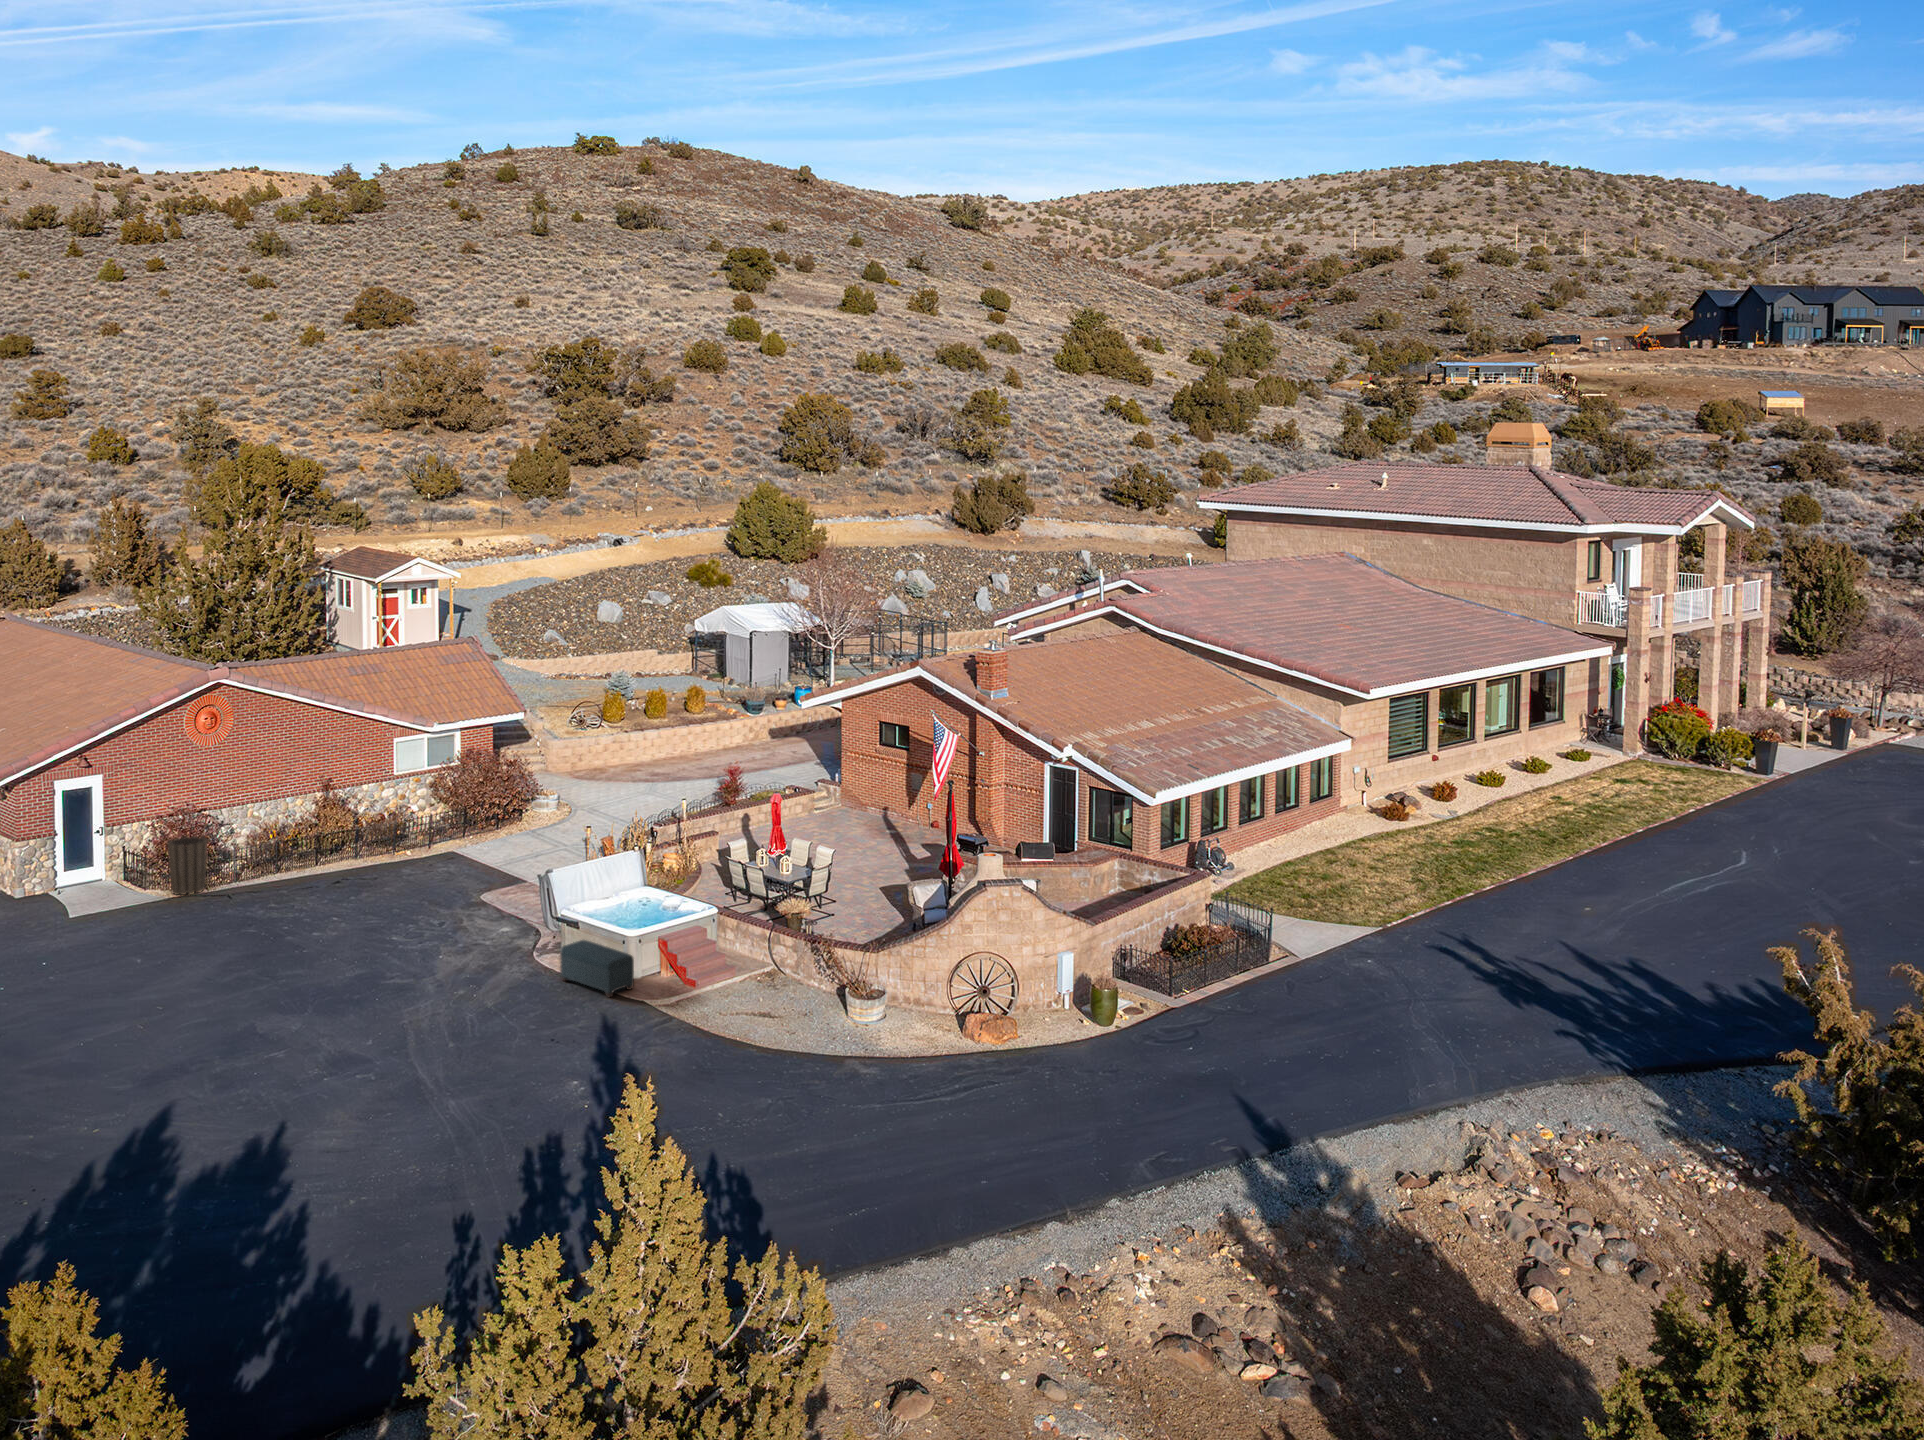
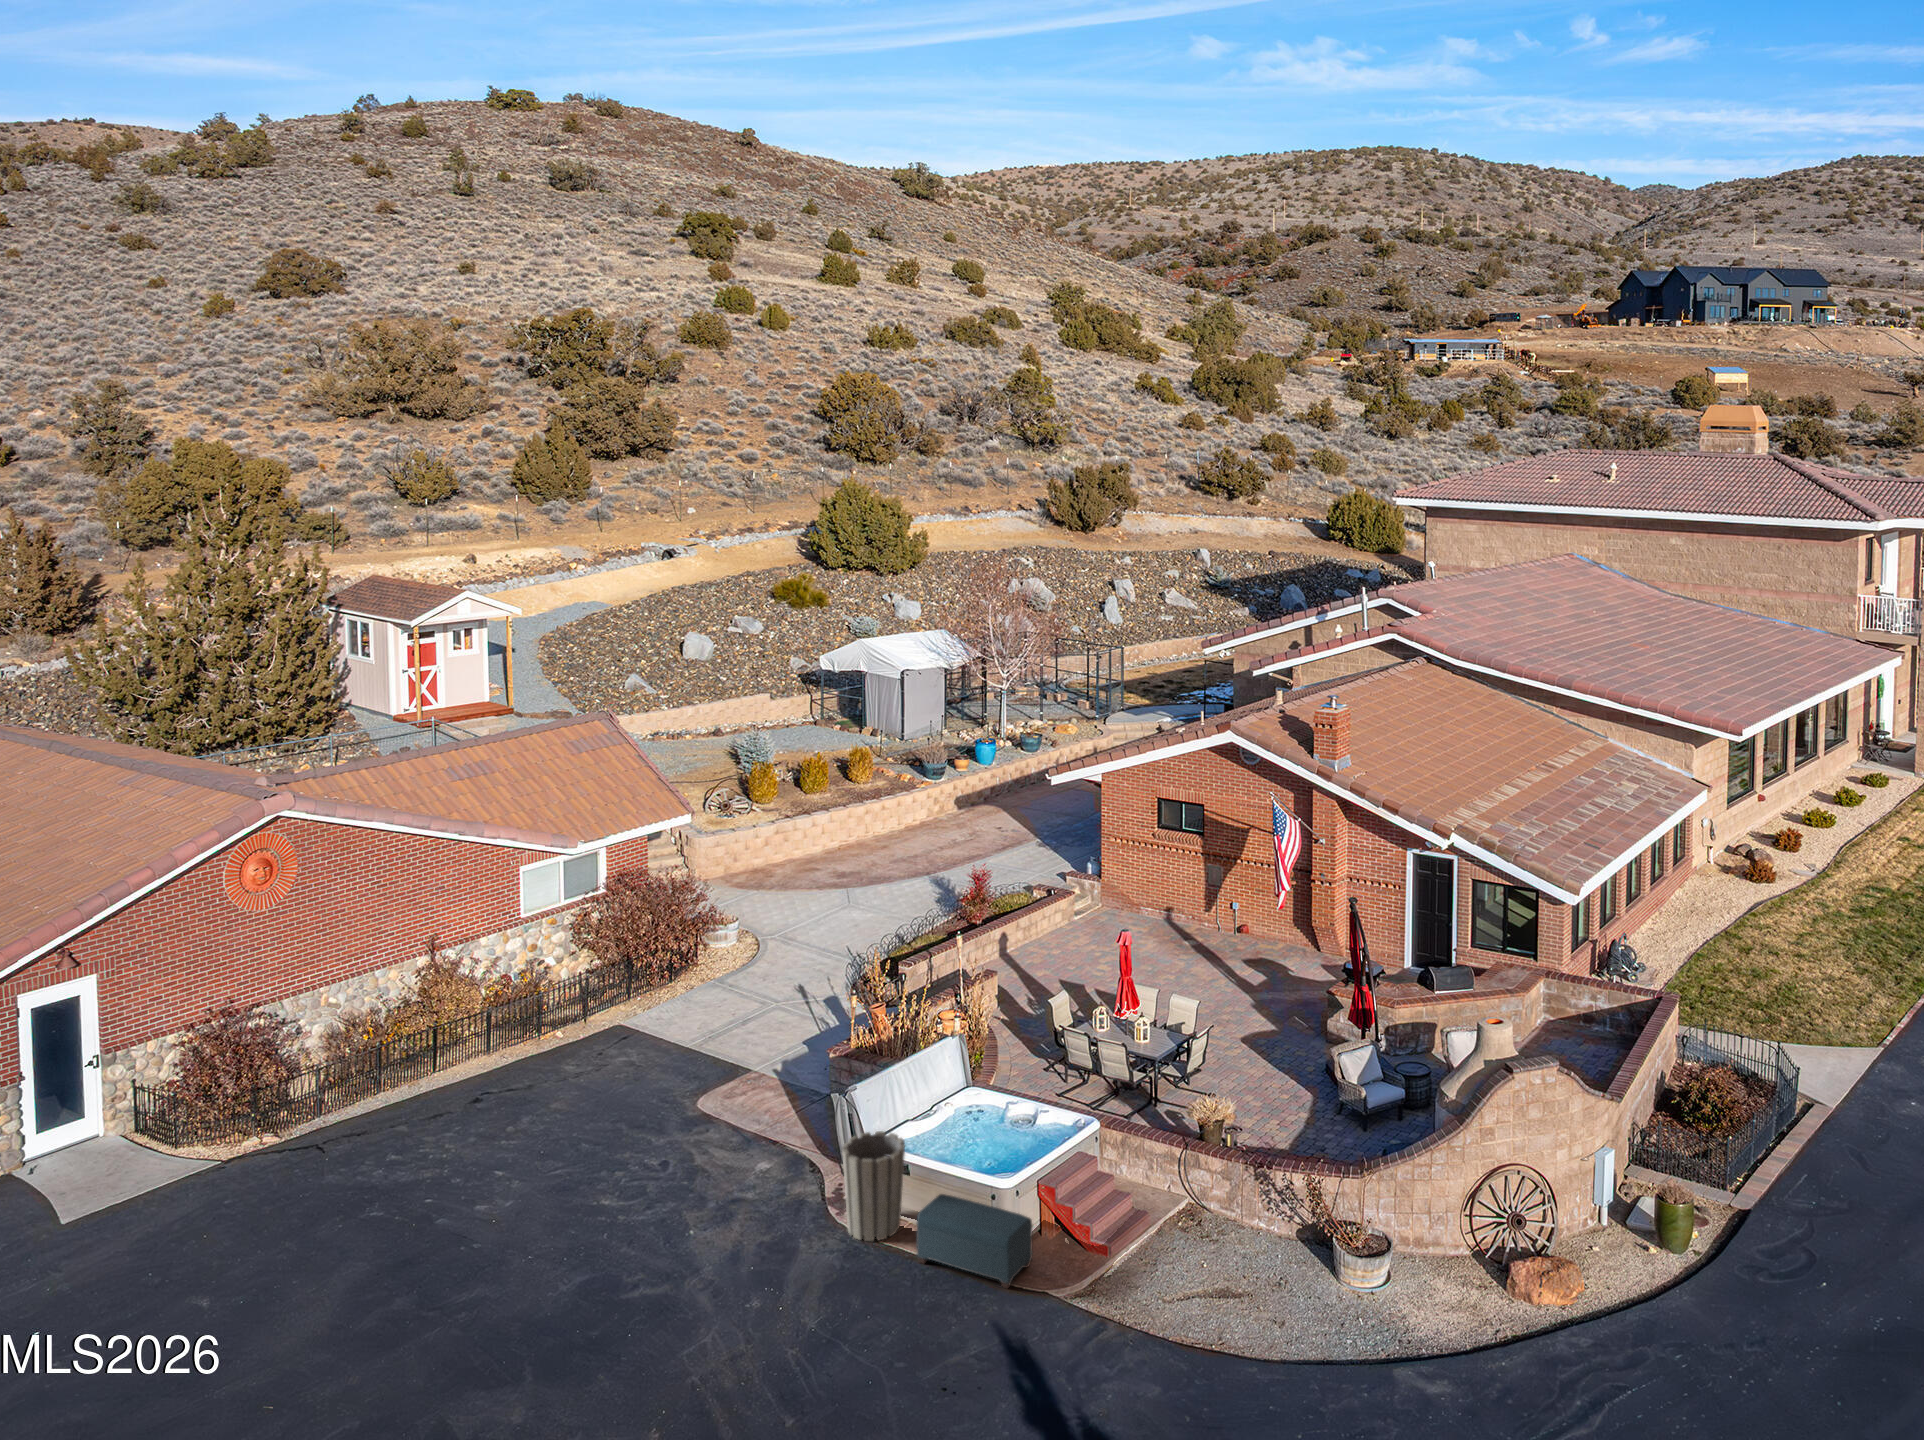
trash can: present [168,836,208,895] -> present [842,1131,905,1241]

